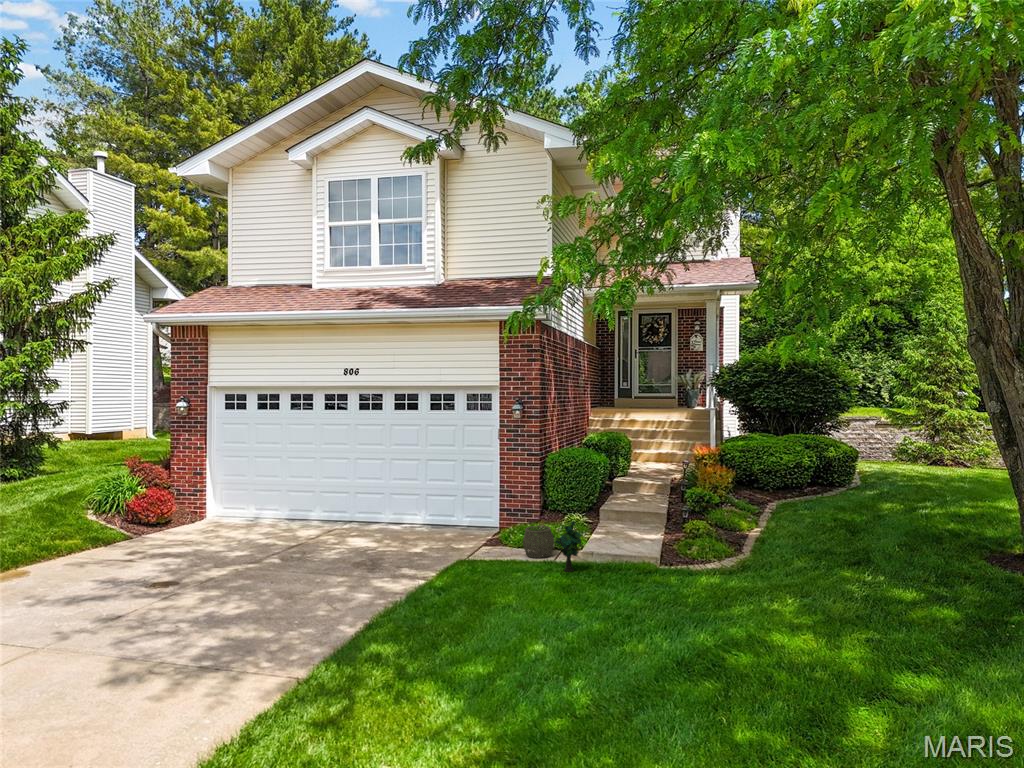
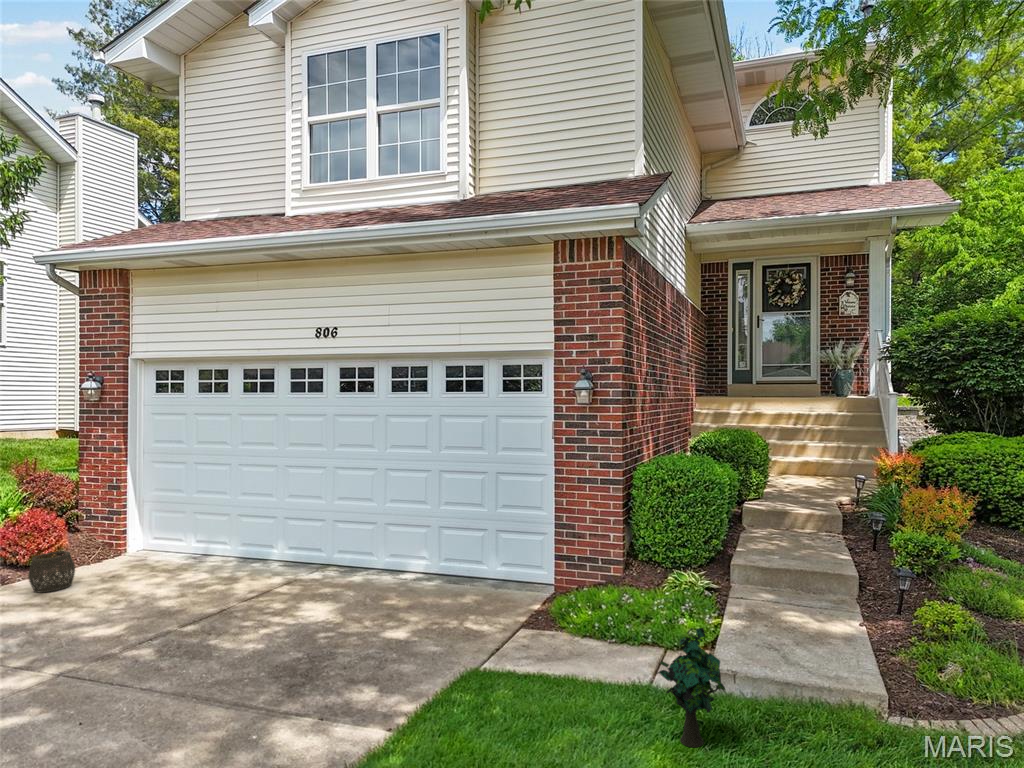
woven basket: present [523,526,554,558] -> present [29,551,75,593]

